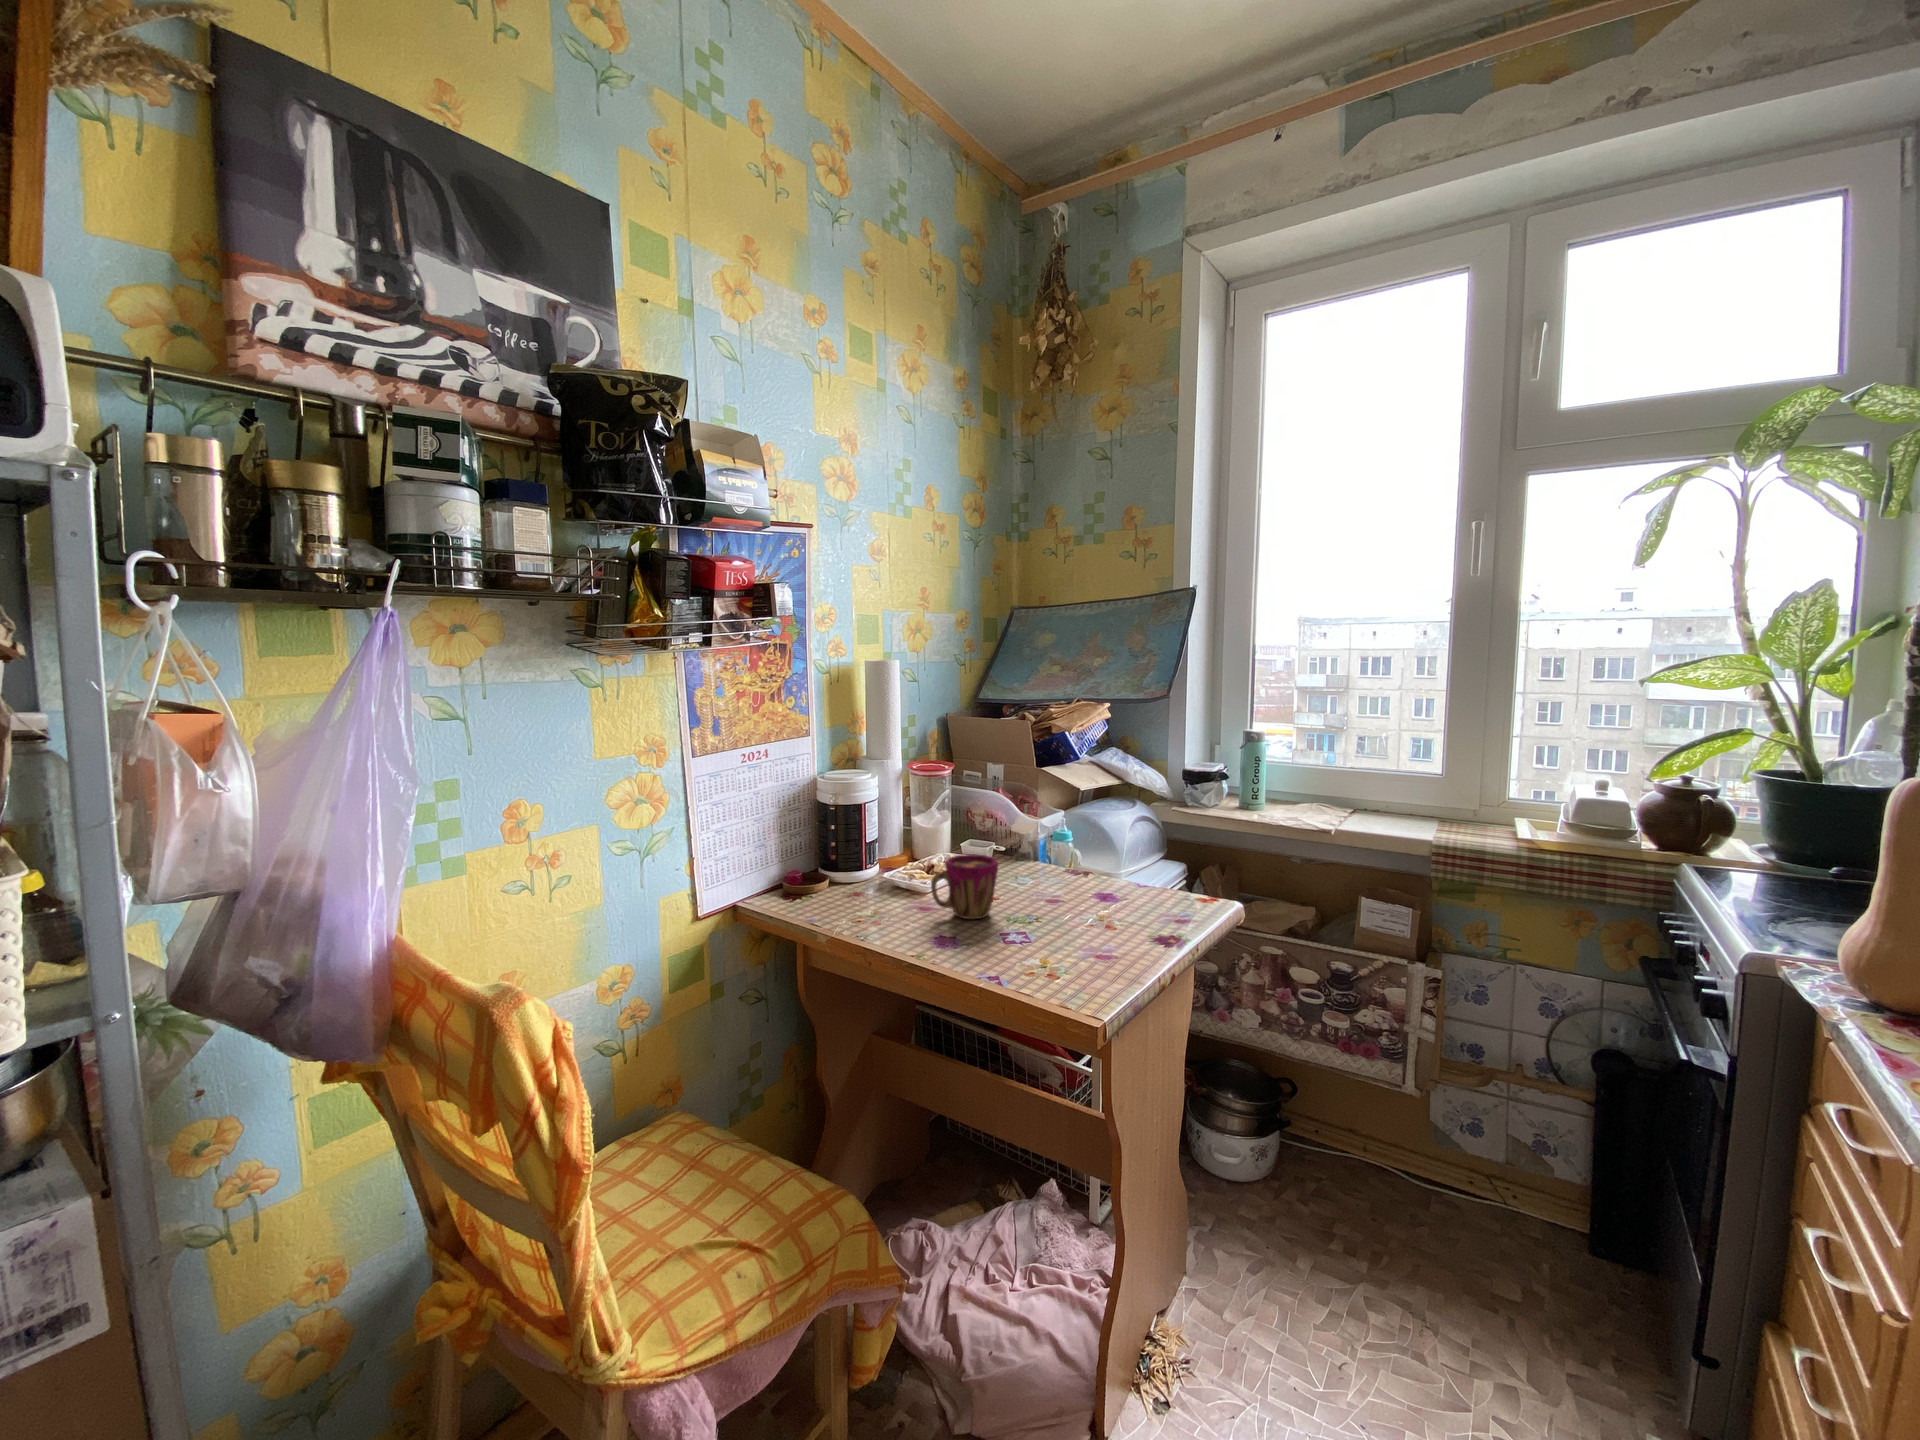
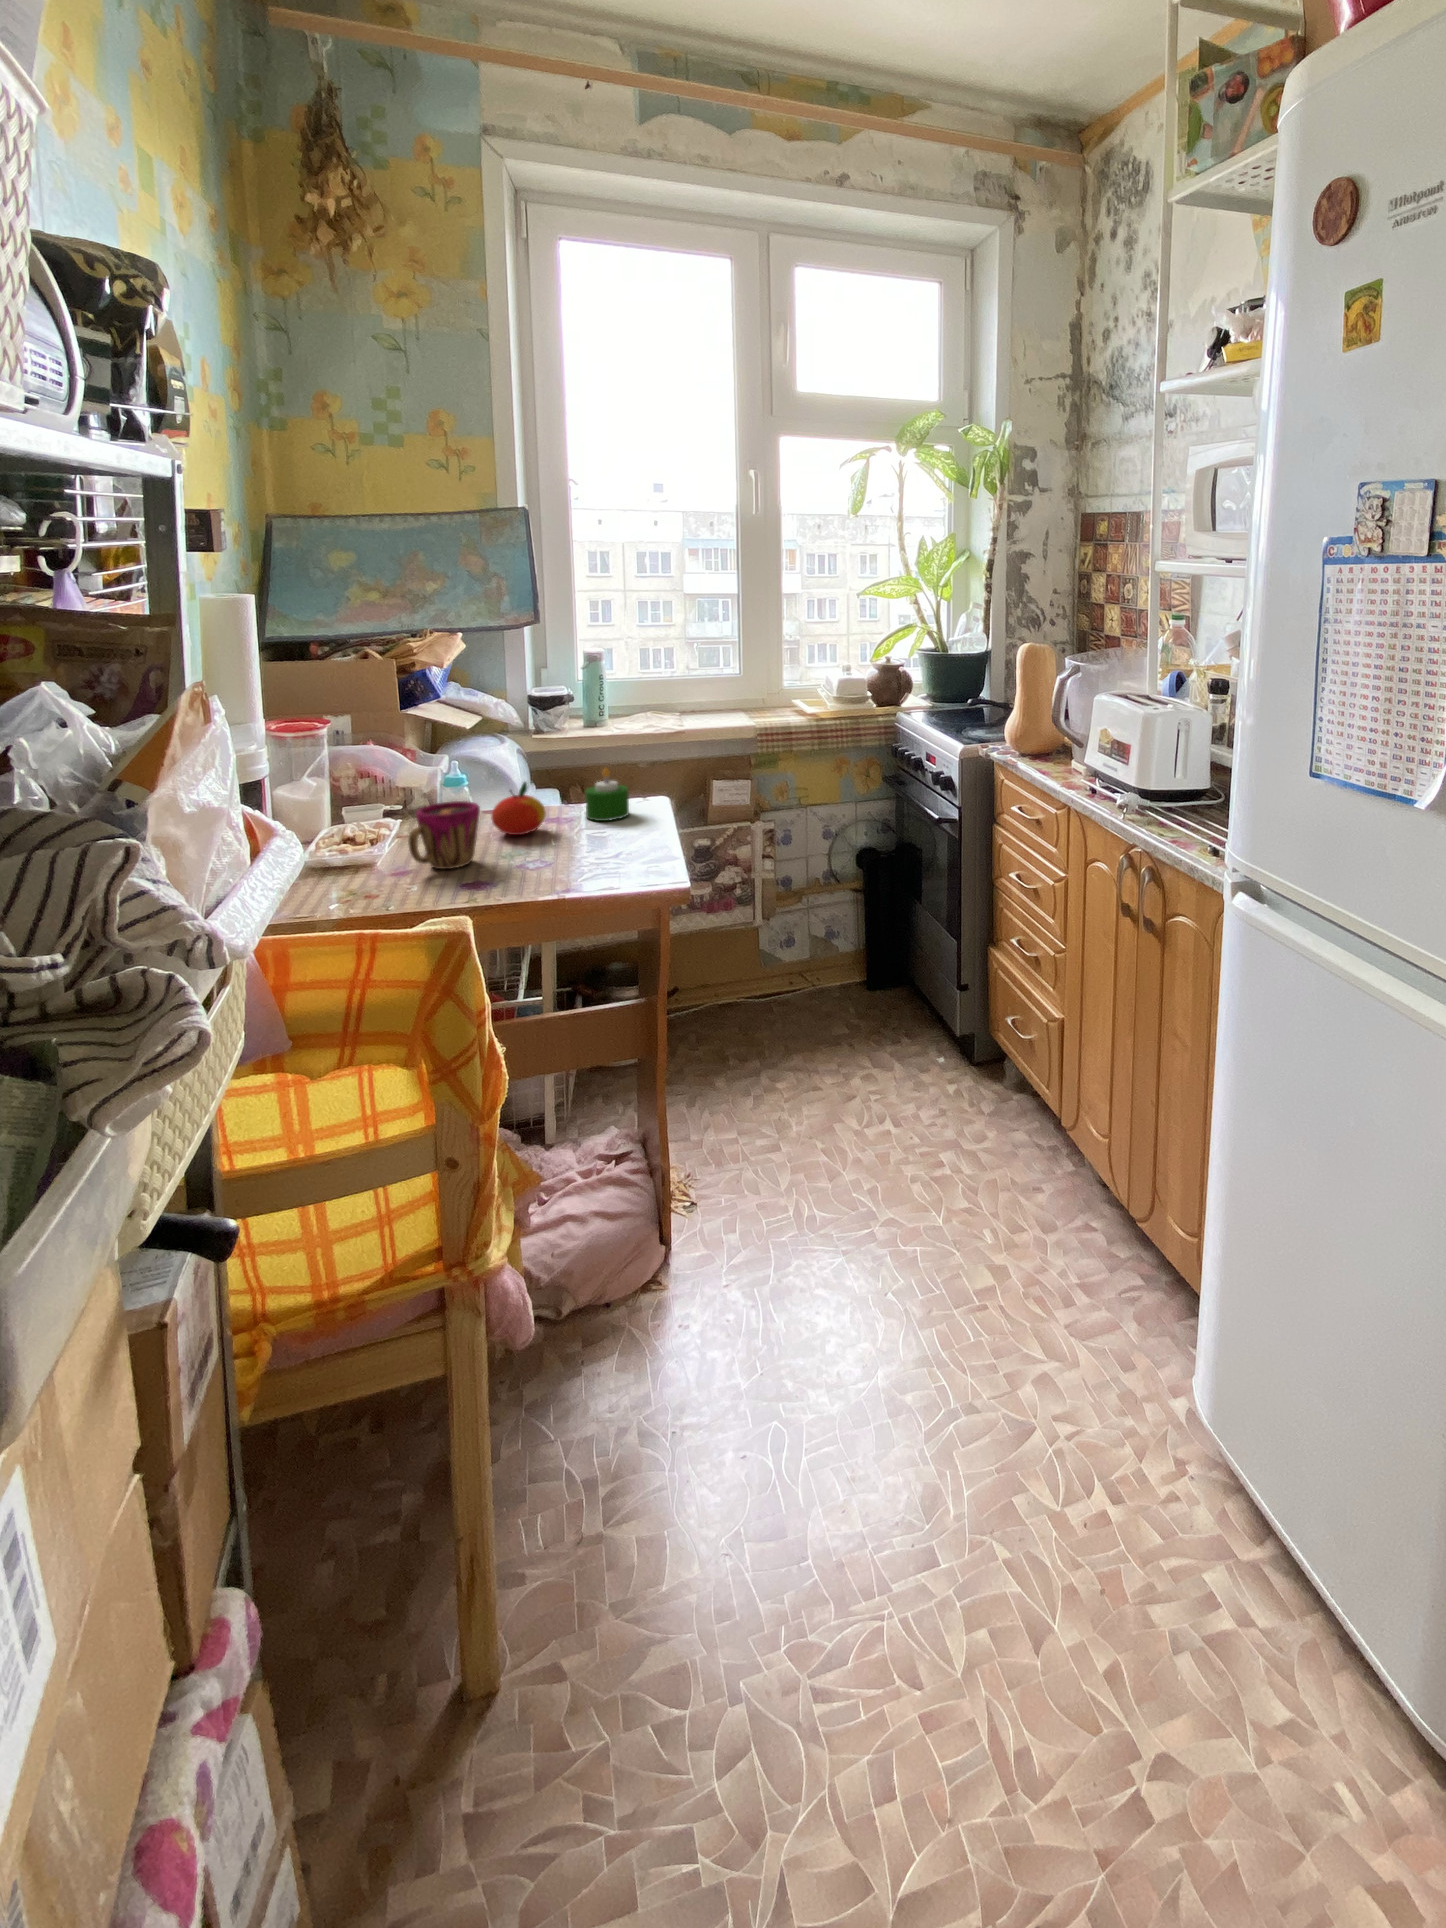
apple: none [1034,850,1084,903] -> present [491,782,546,835]
candle: none [1132,854,1178,913] -> present [585,768,629,821]

